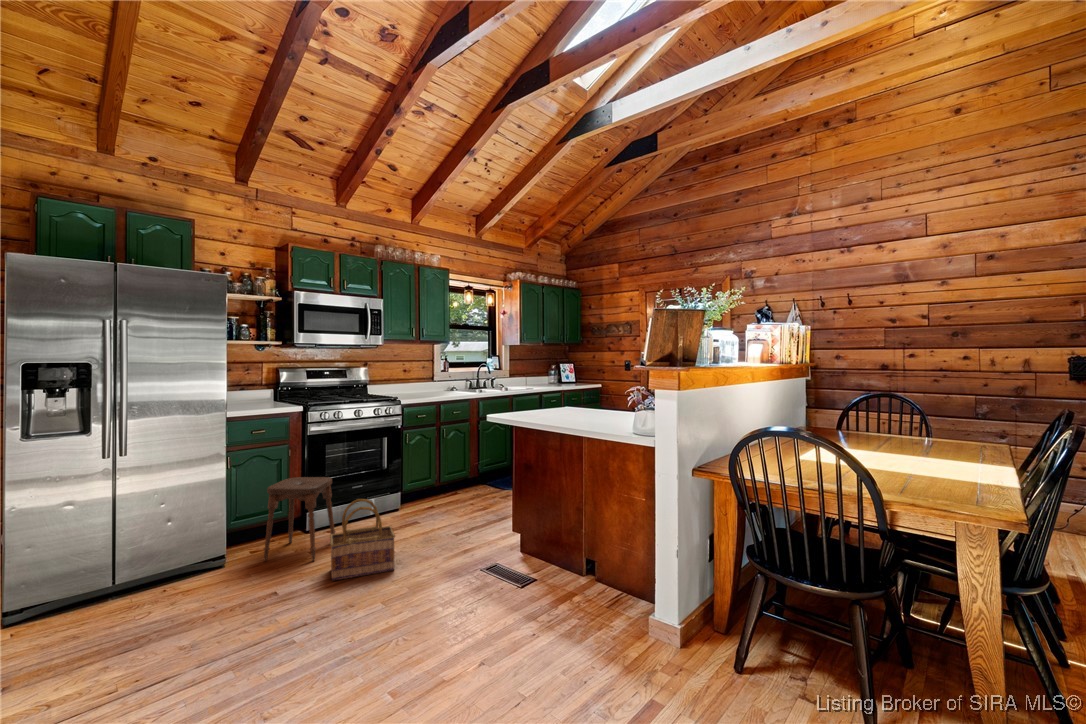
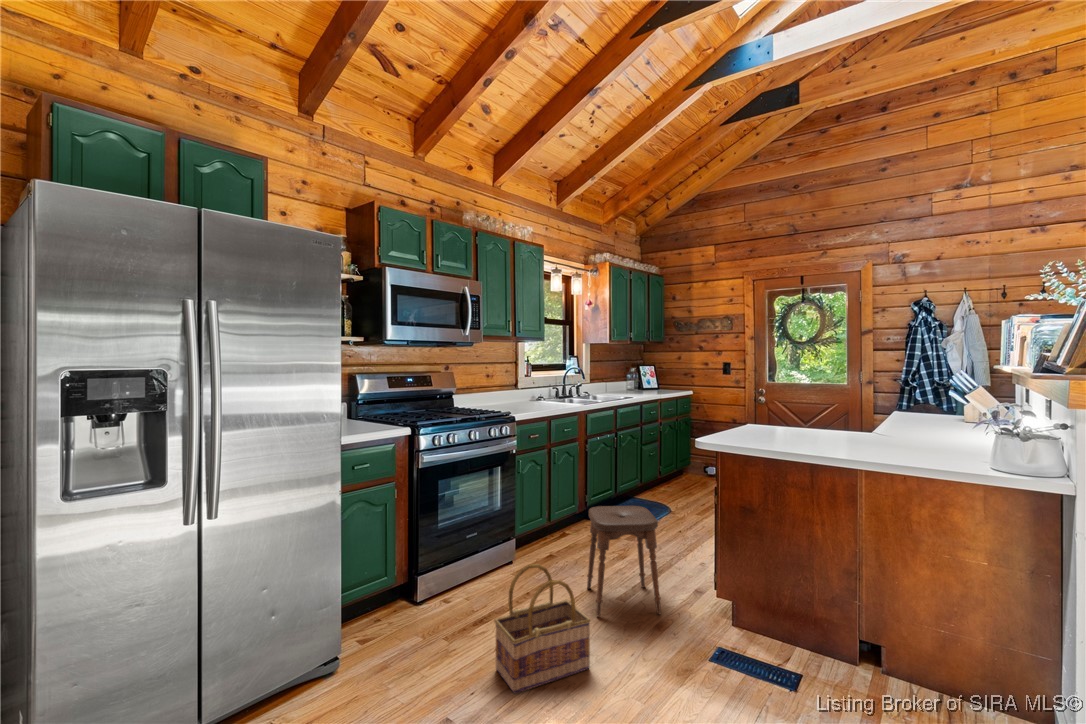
stool: present [264,477,335,561] -> present [587,506,661,616]

